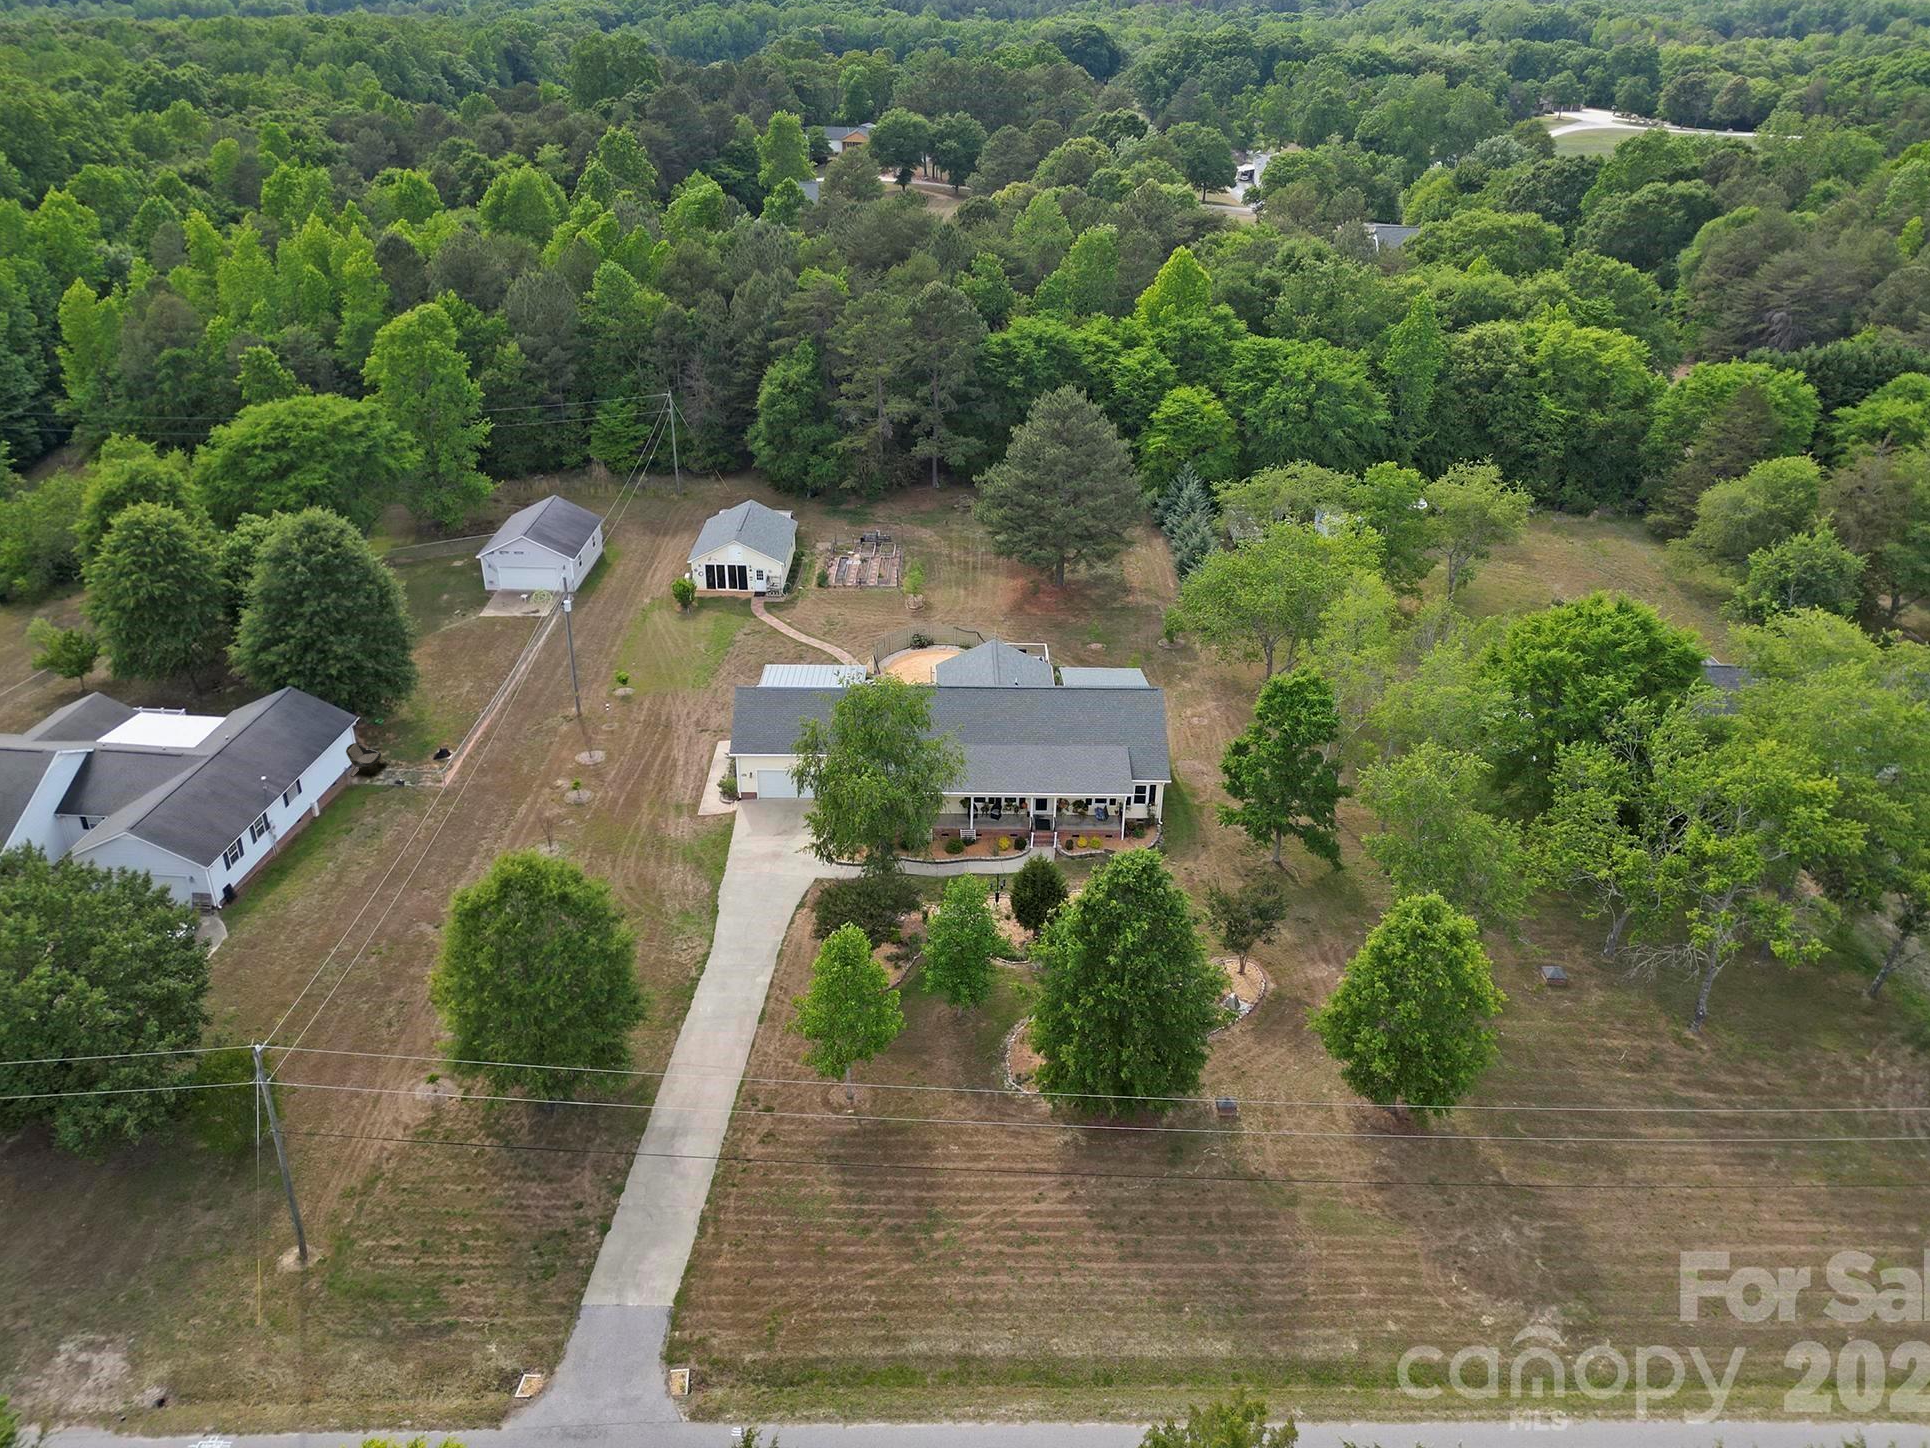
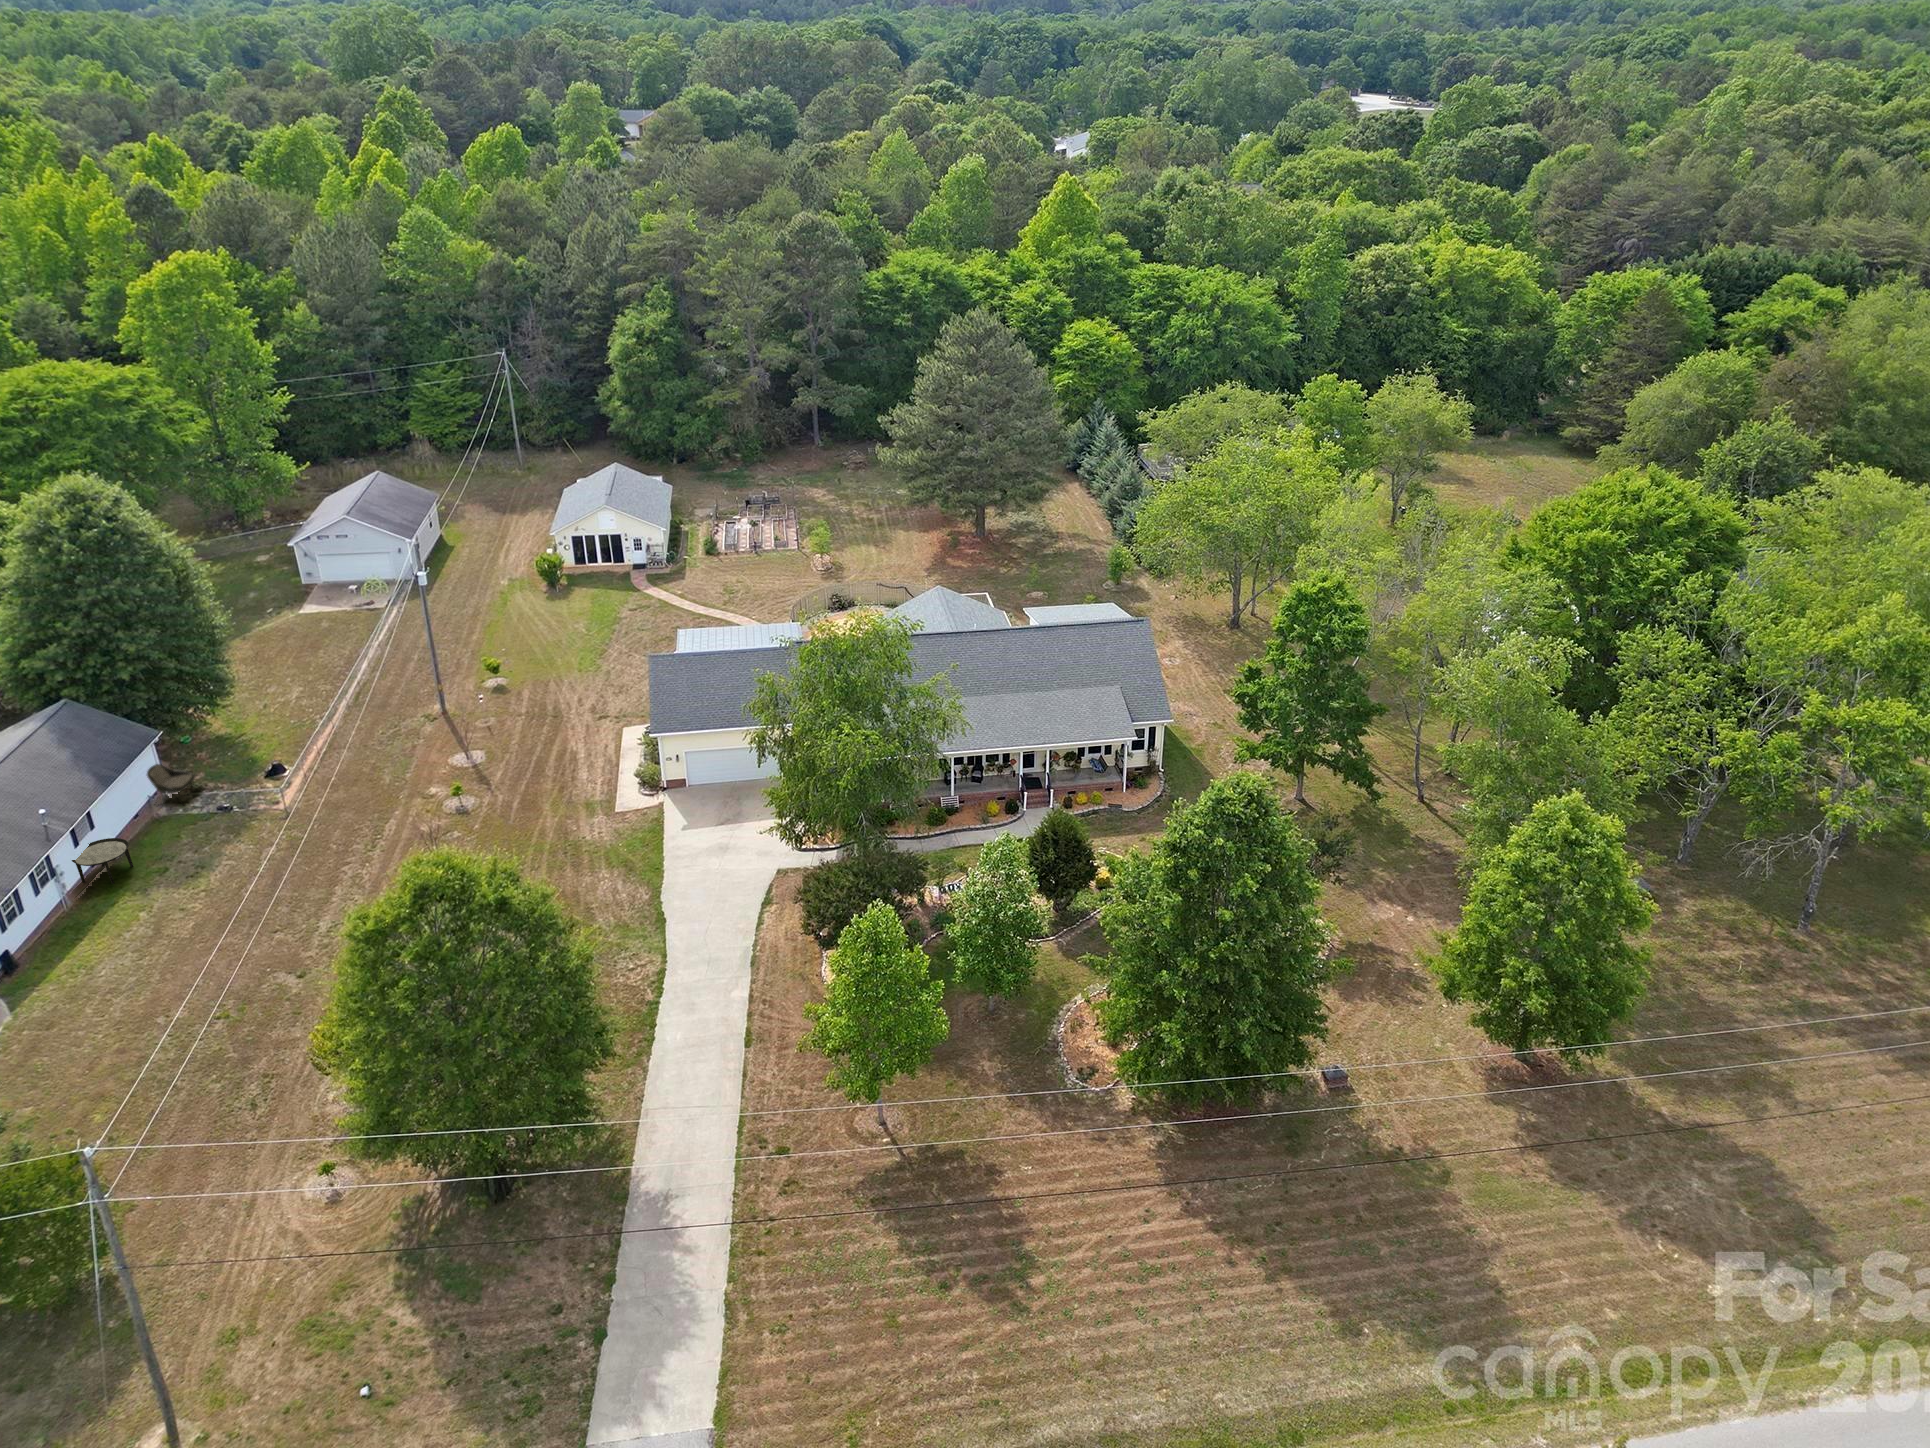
round table: none [286,801,330,837] -> present [72,838,133,884]

